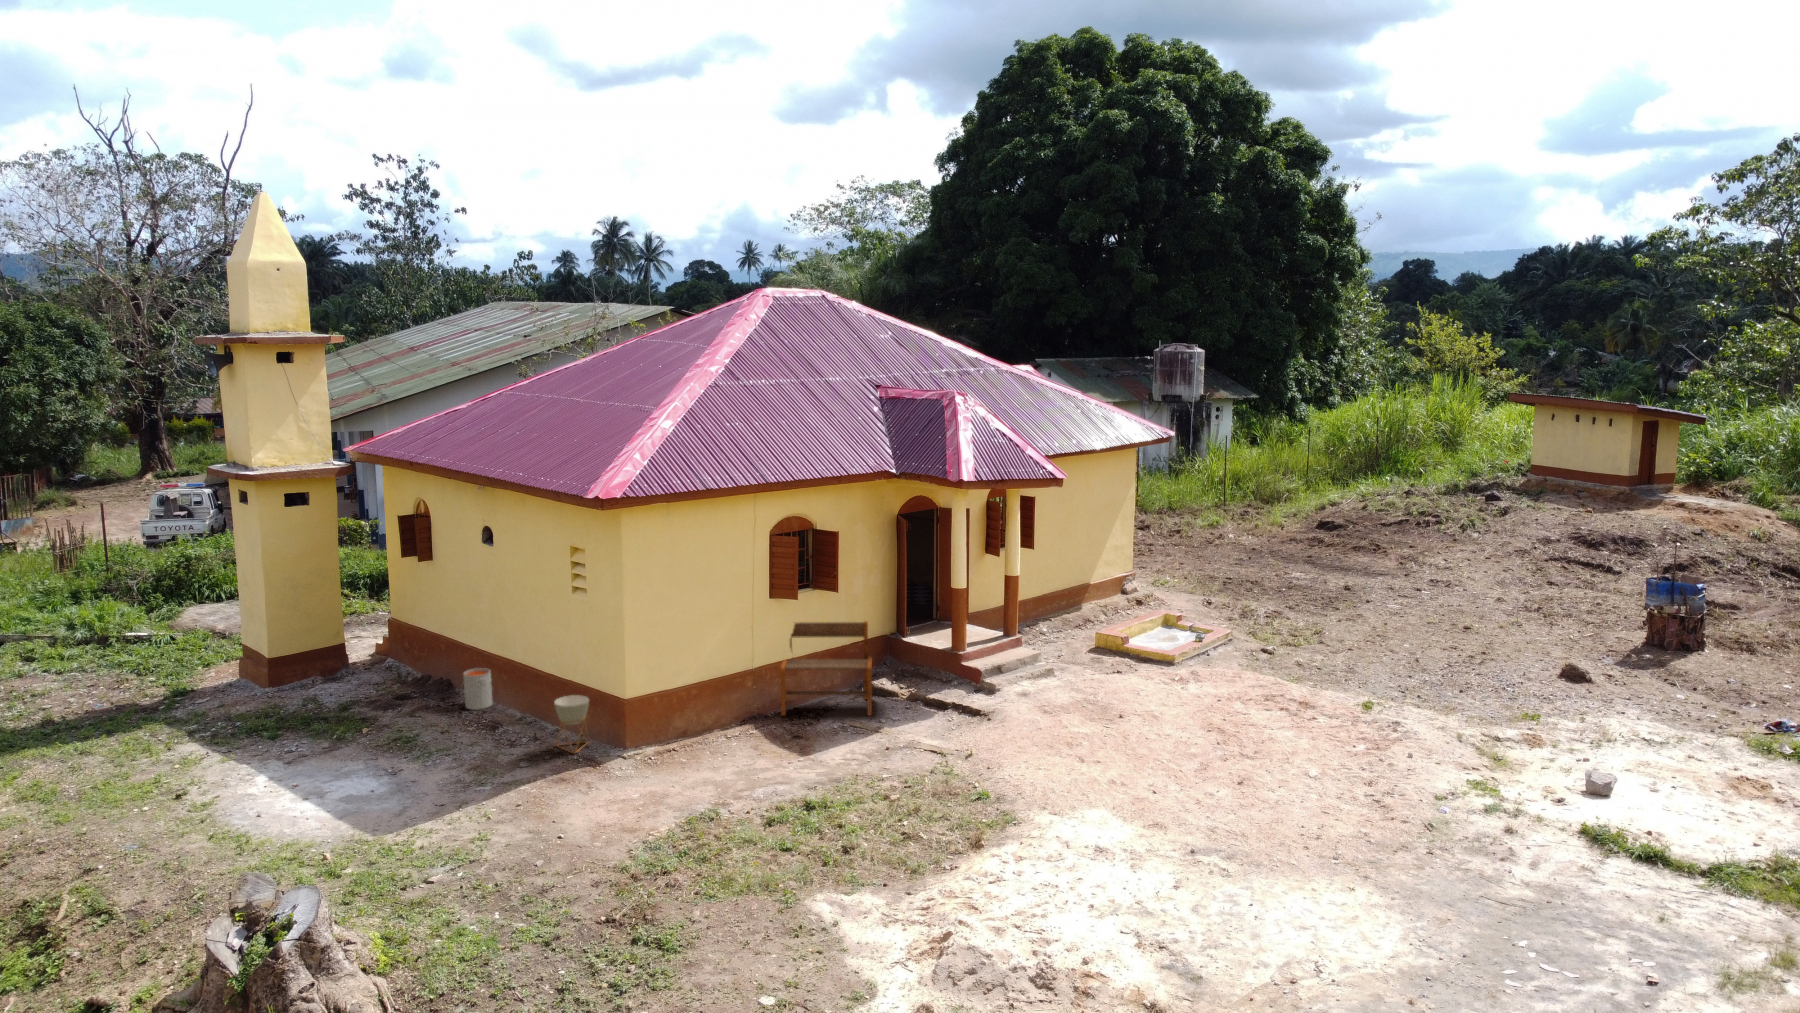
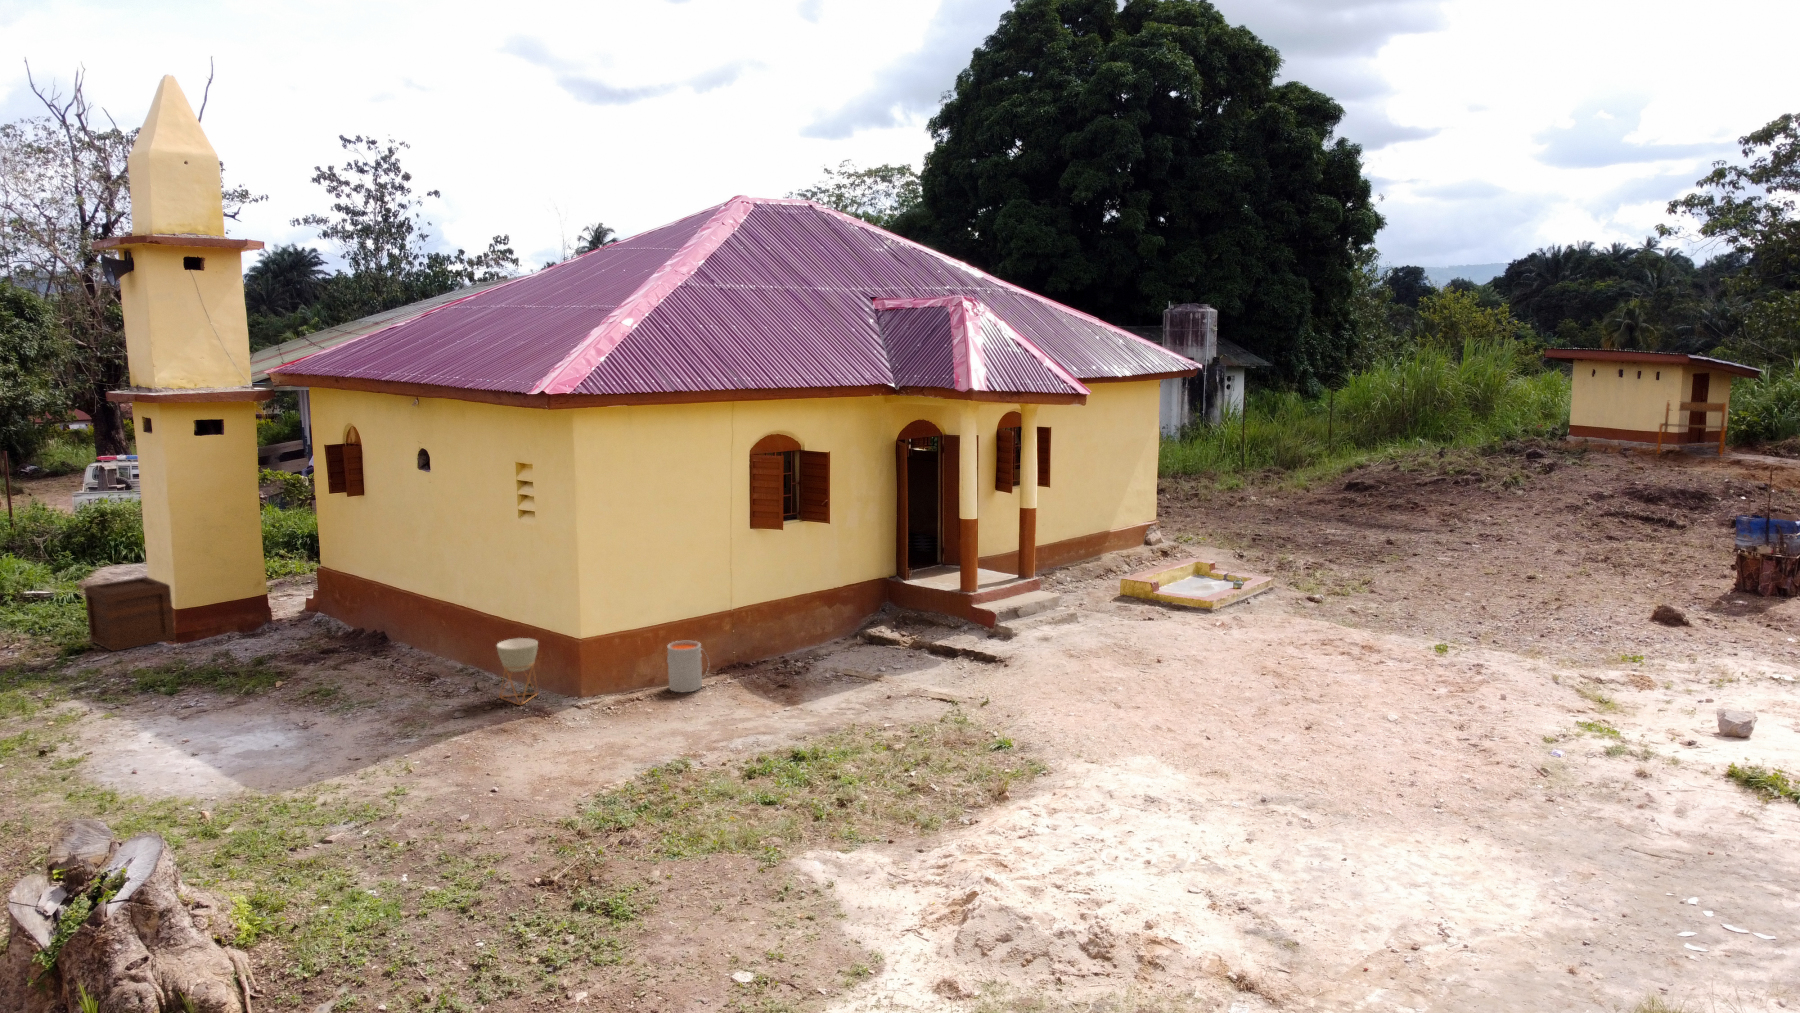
bench: present [781,621,872,716] -> present [1657,402,1727,457]
wooden crate: none [192,628,270,696] -> present [84,577,175,651]
bucket: present [463,668,492,710] -> present [667,641,702,692]

